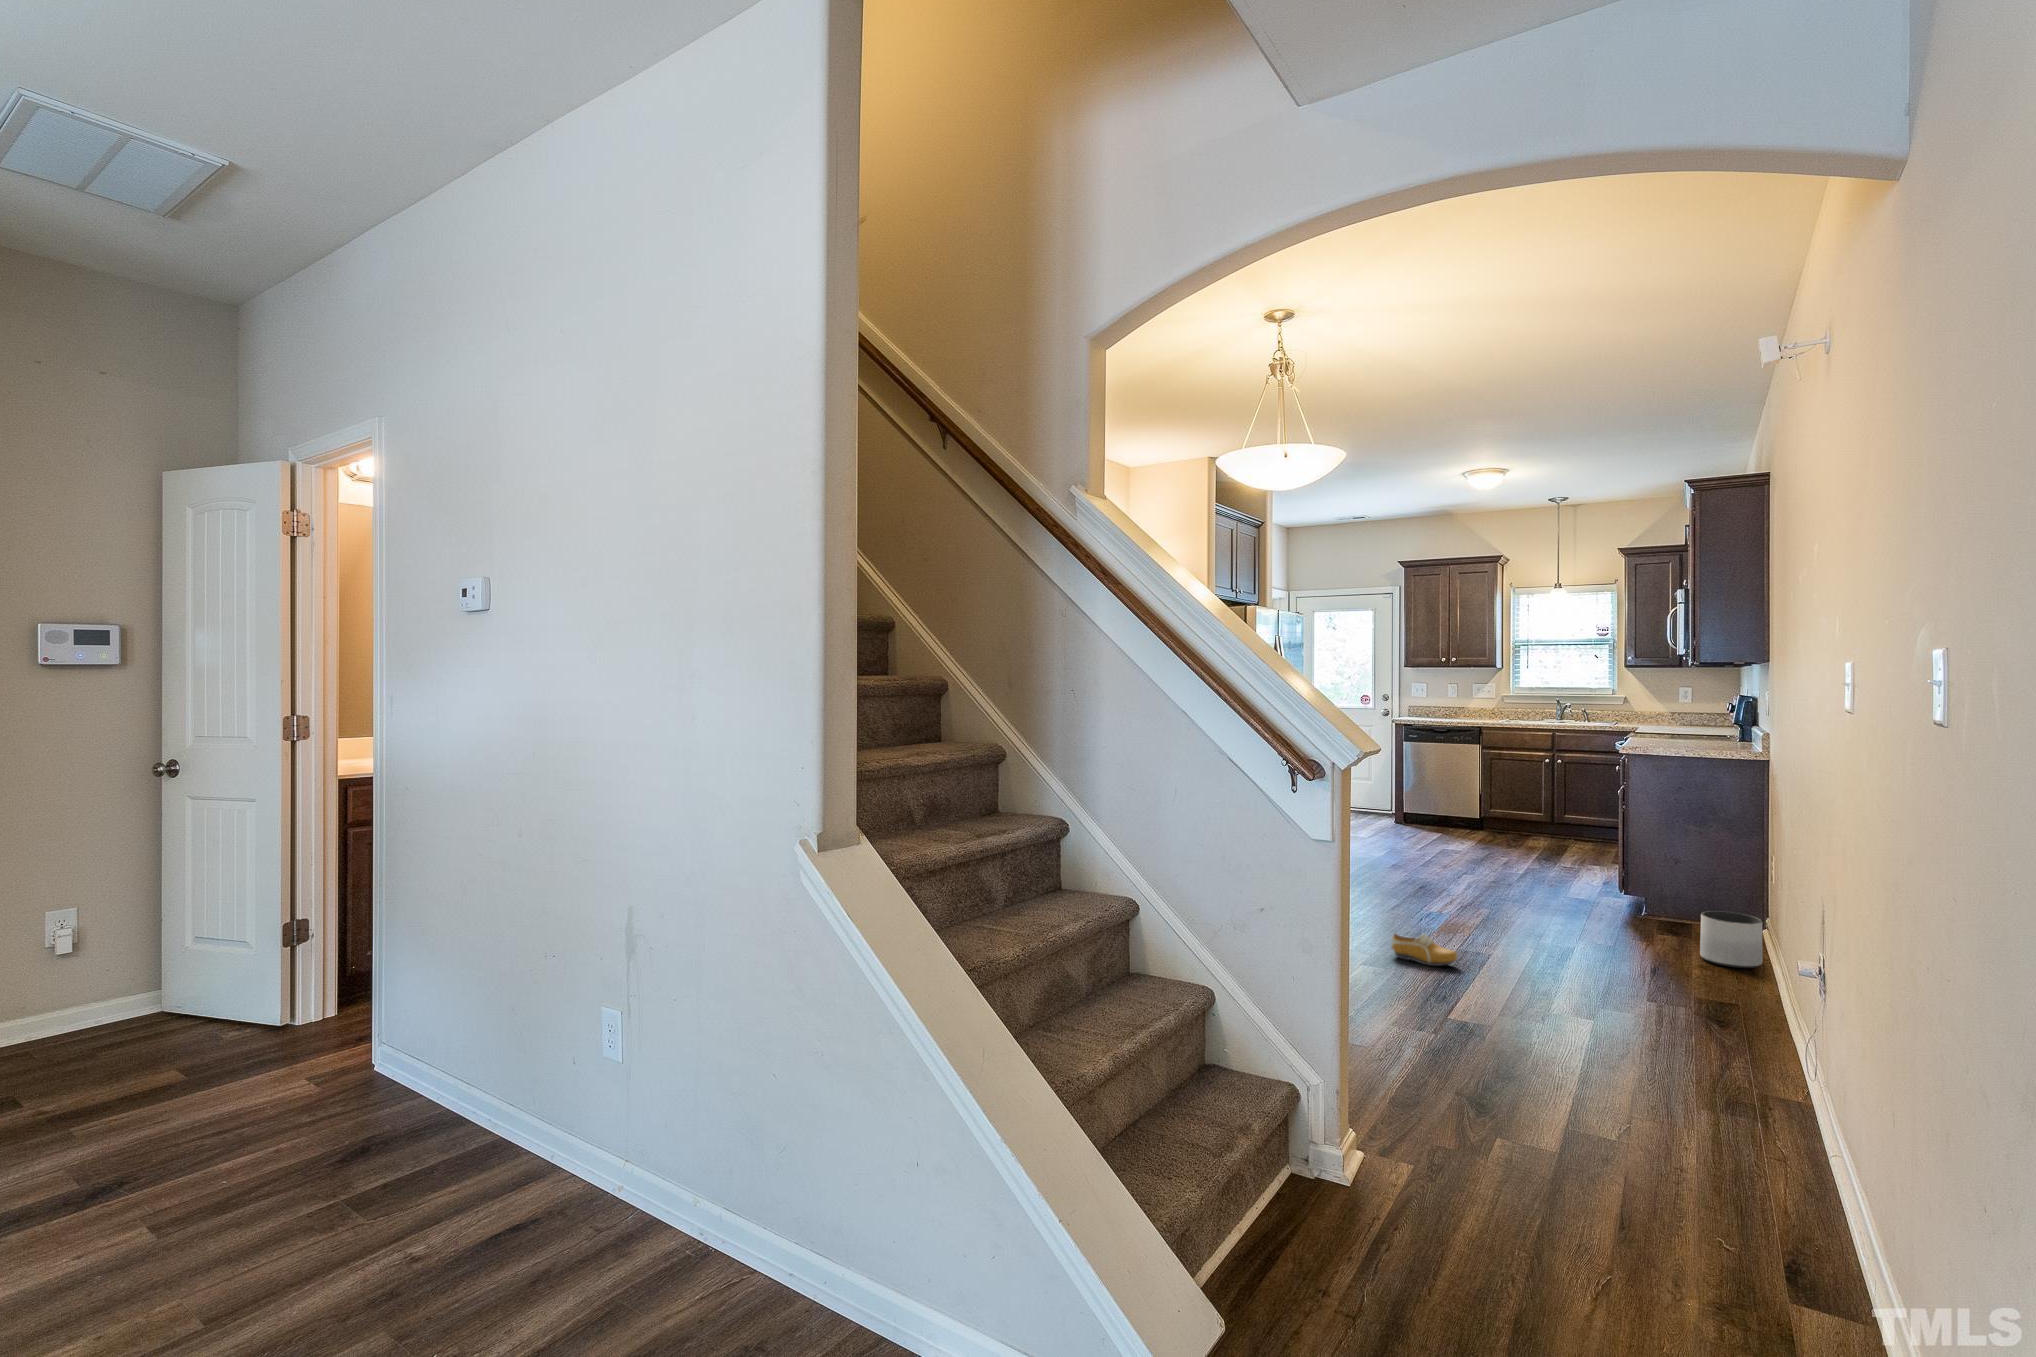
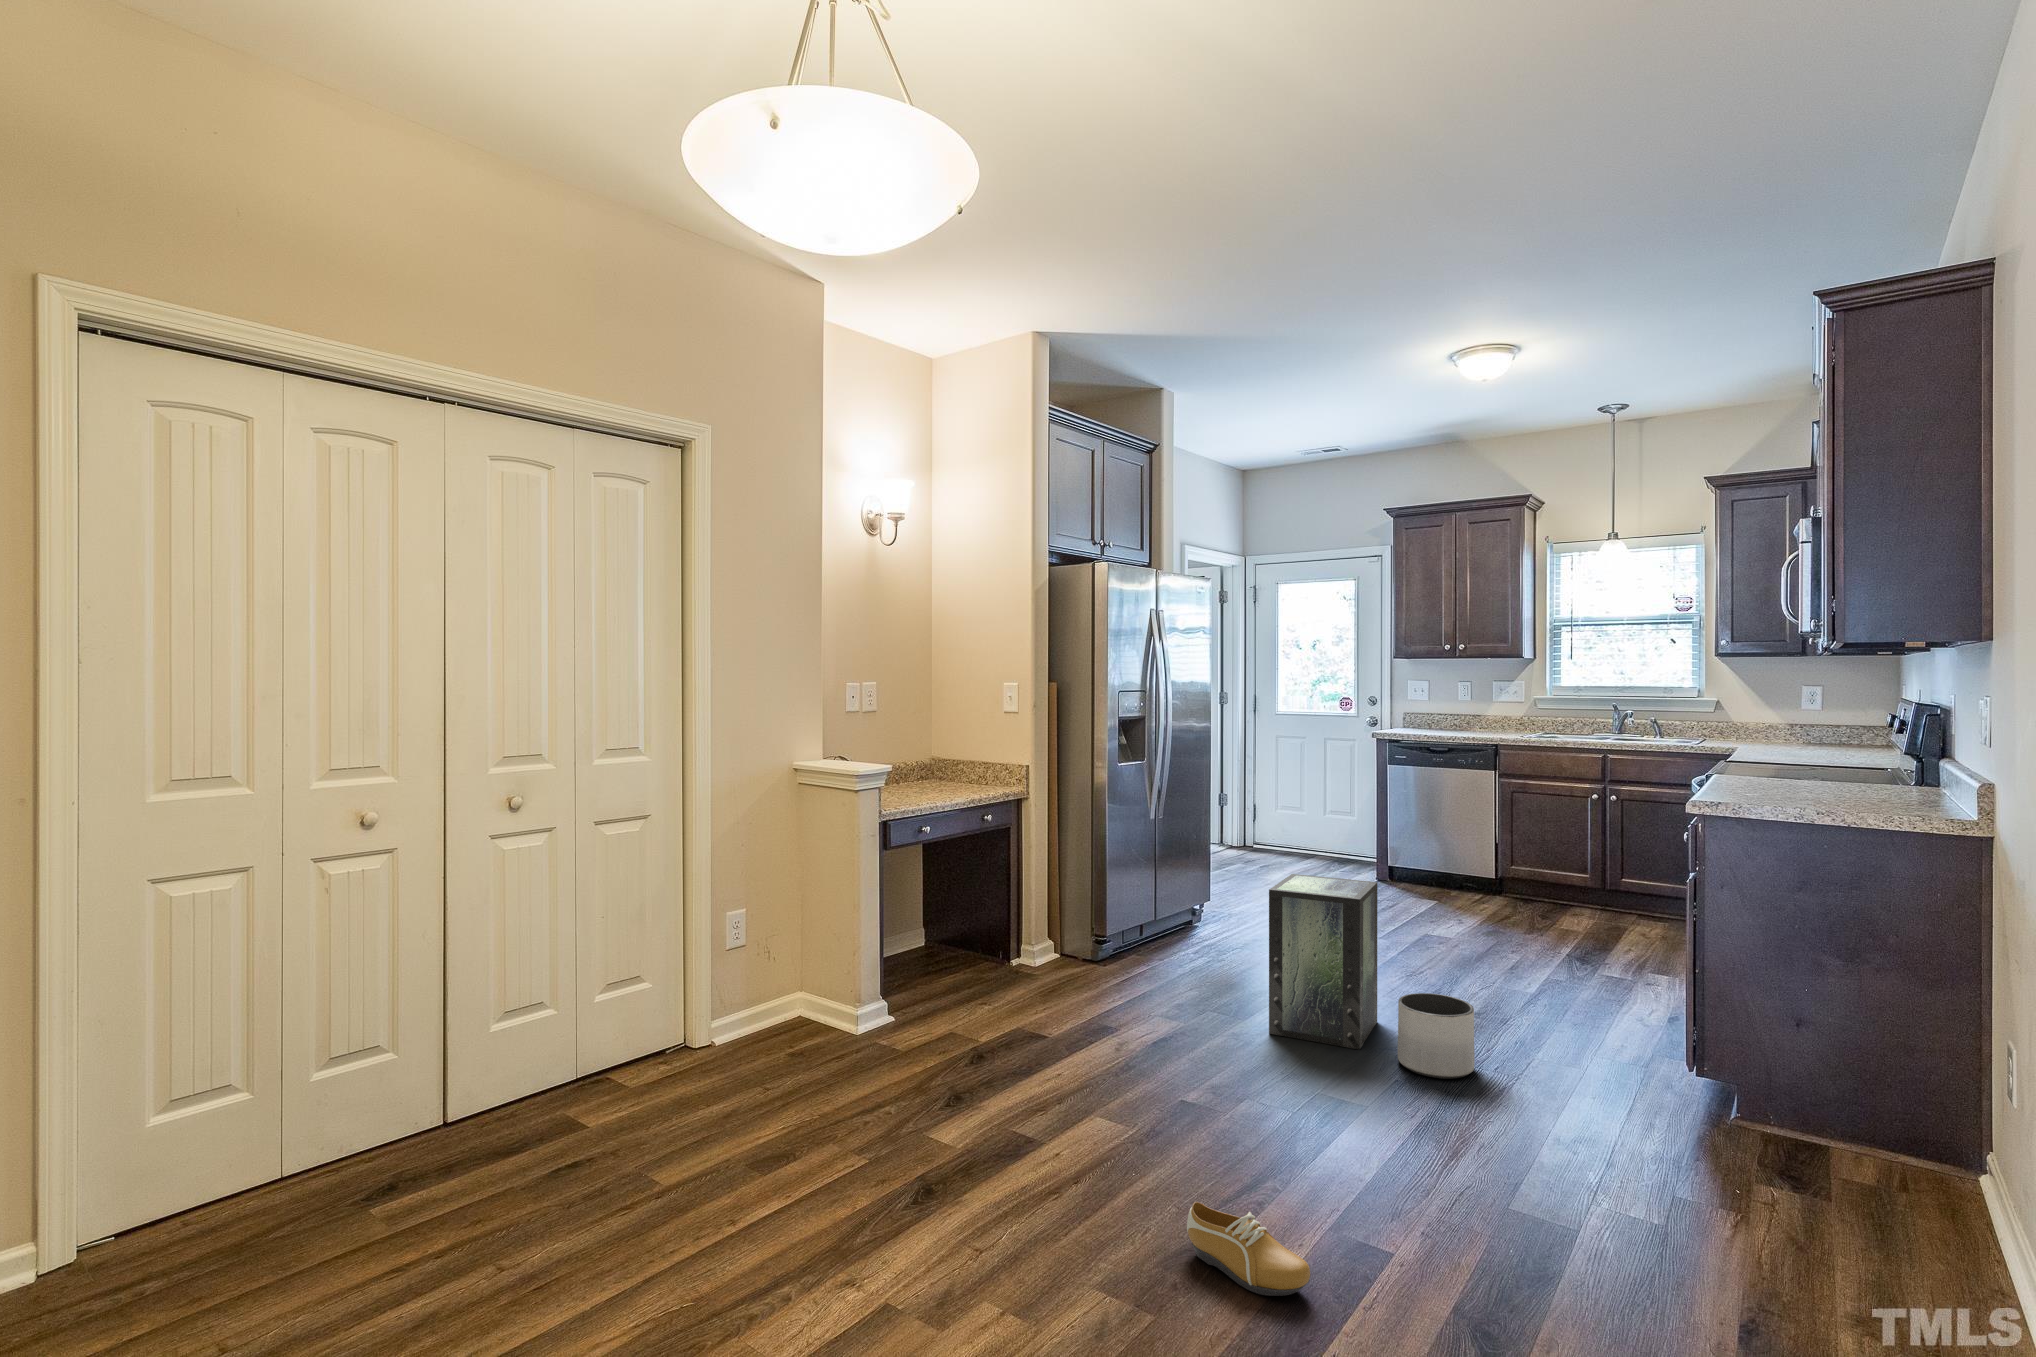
storage box: none [1377,799,1437,896] -> present [1269,874,1378,1049]
planter: present [1700,911,1763,968] -> present [1398,993,1475,1079]

